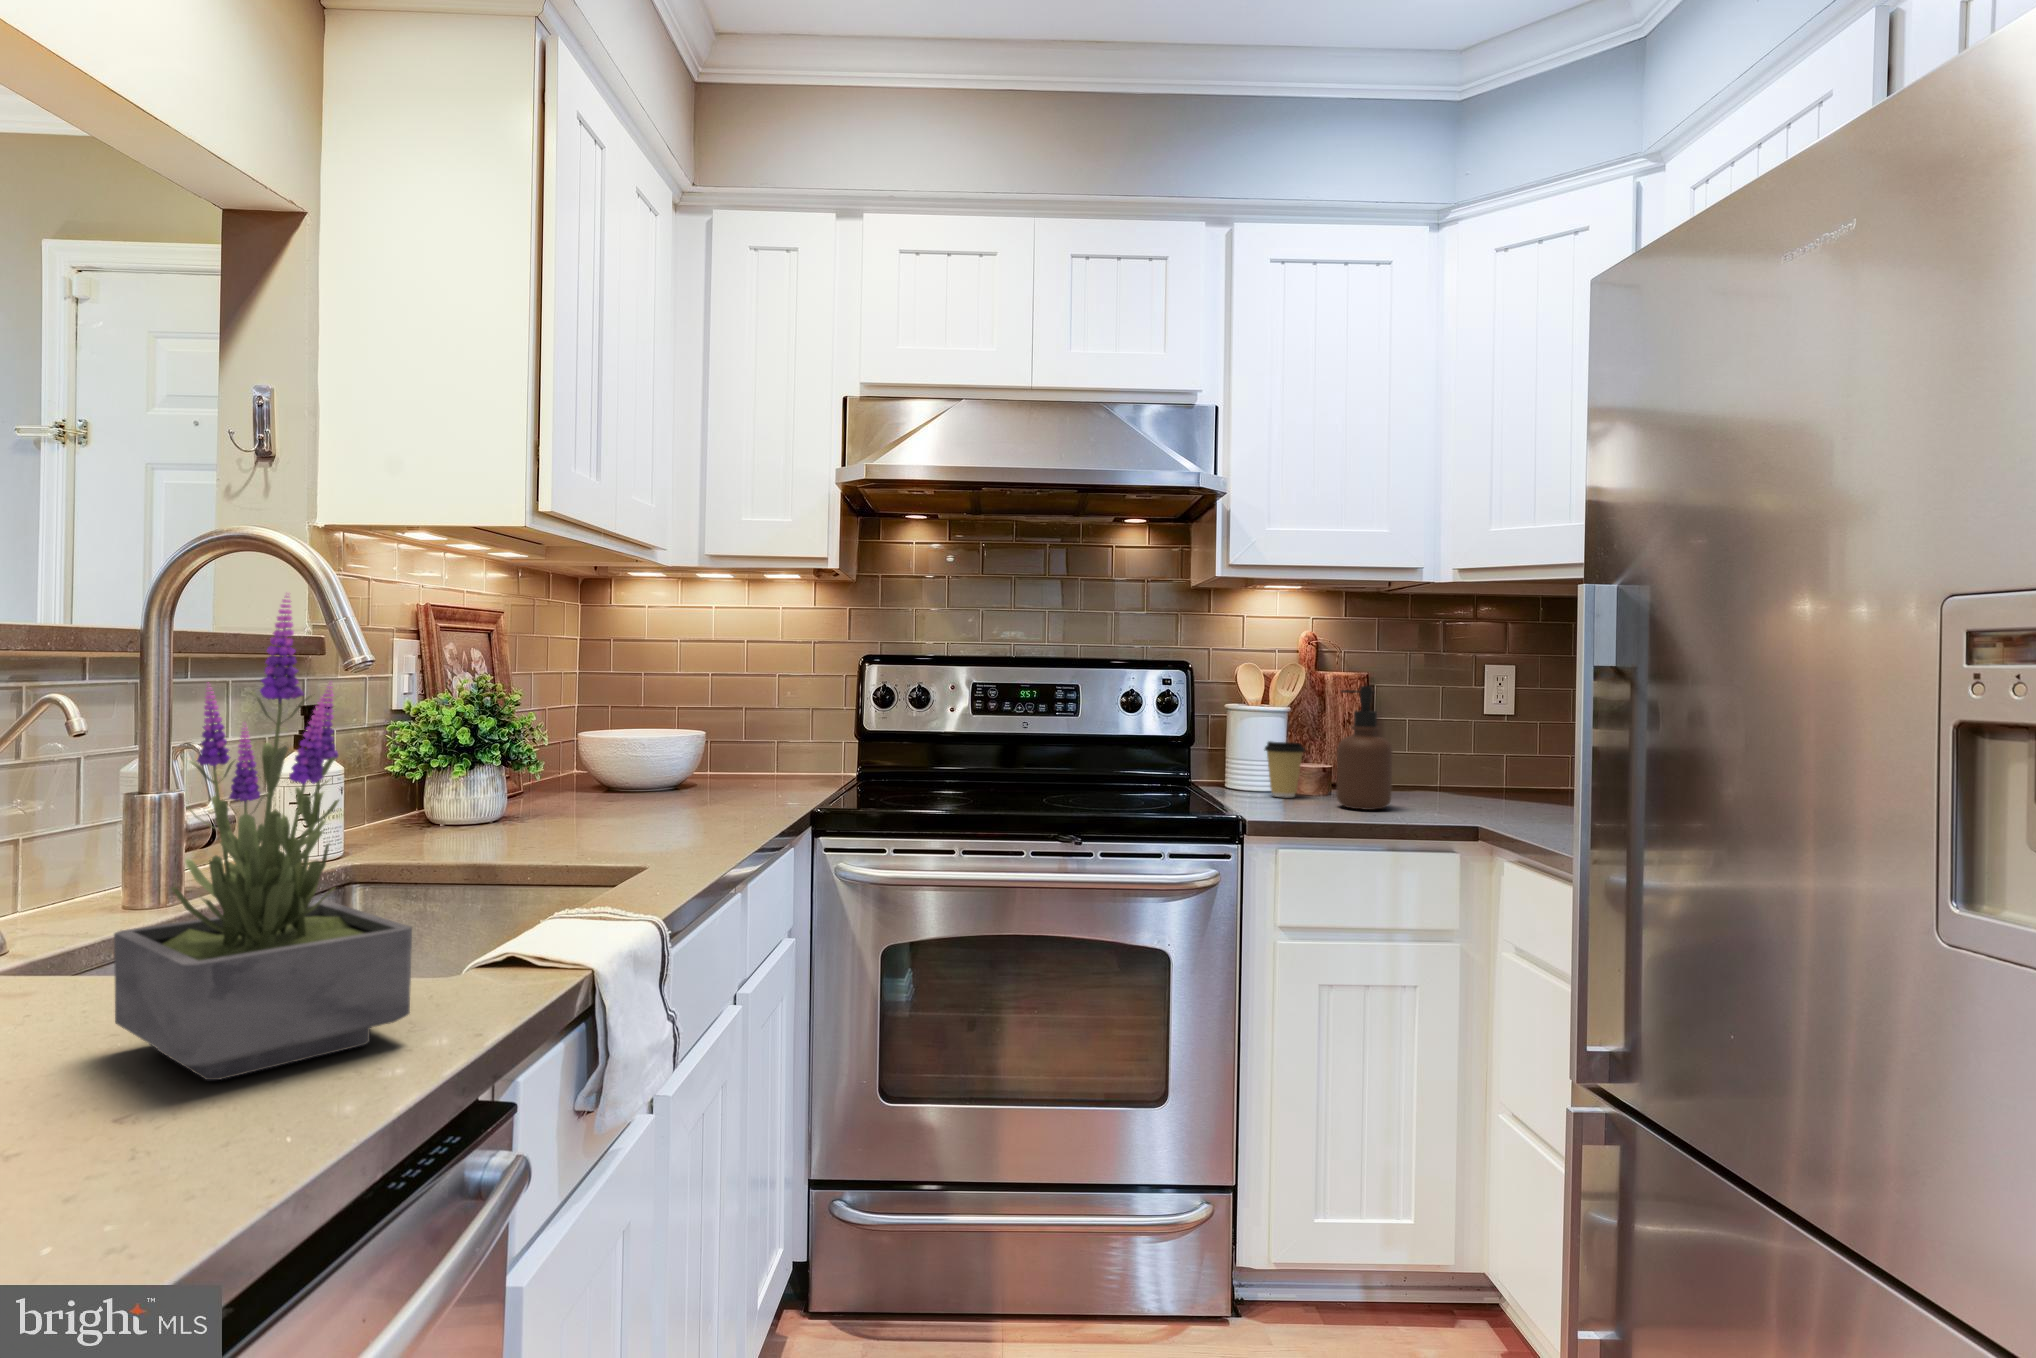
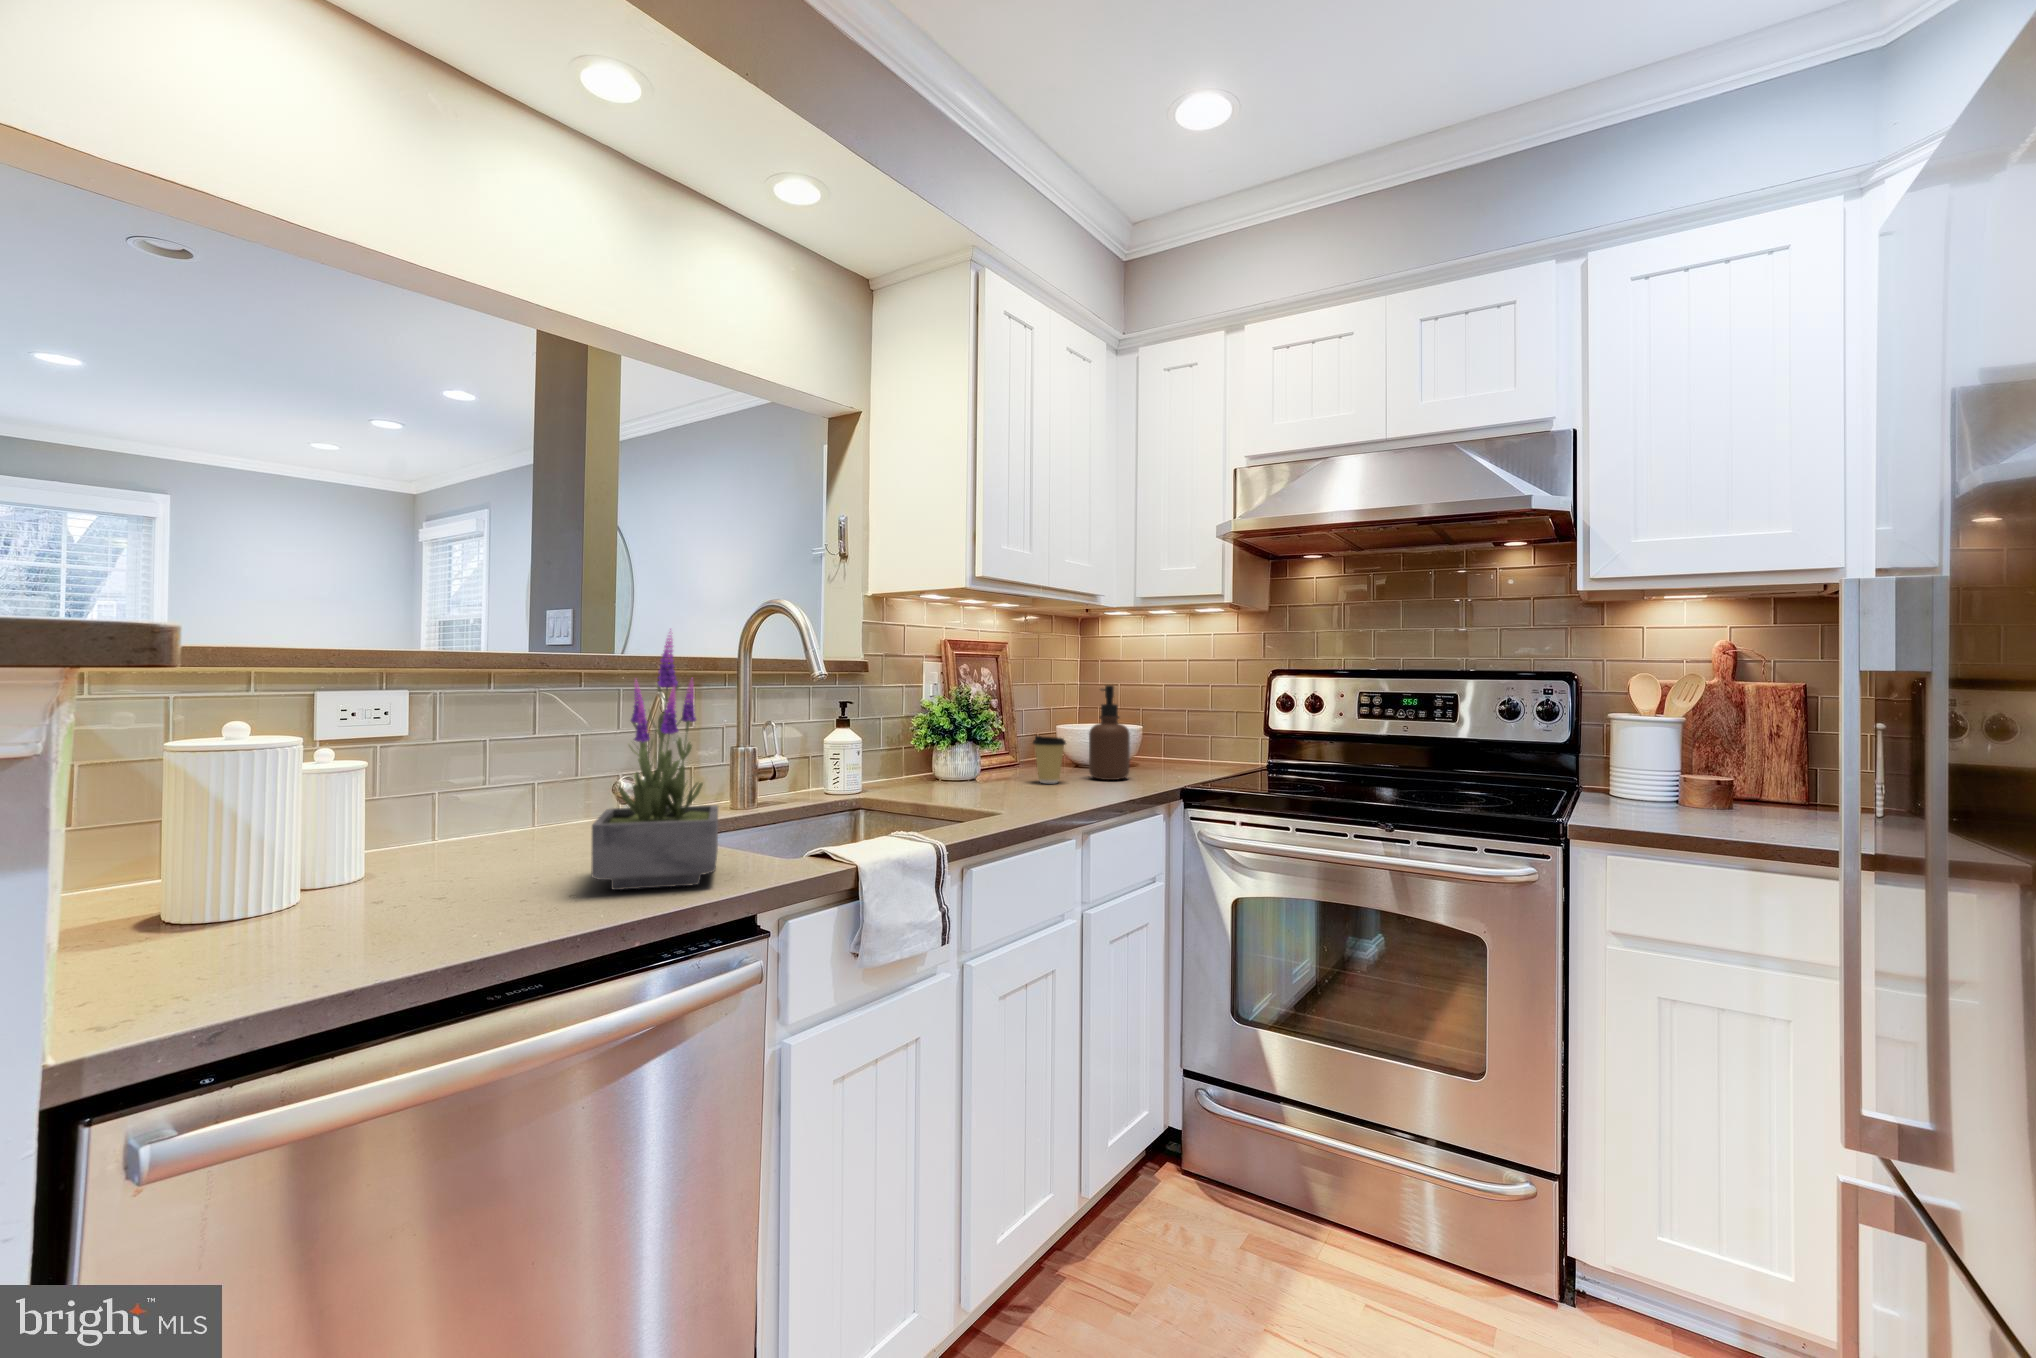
soap dispenser: present [1336,686,1392,810] -> present [1089,685,1130,780]
coffee cup: present [1265,741,1305,797] -> present [1033,736,1066,784]

